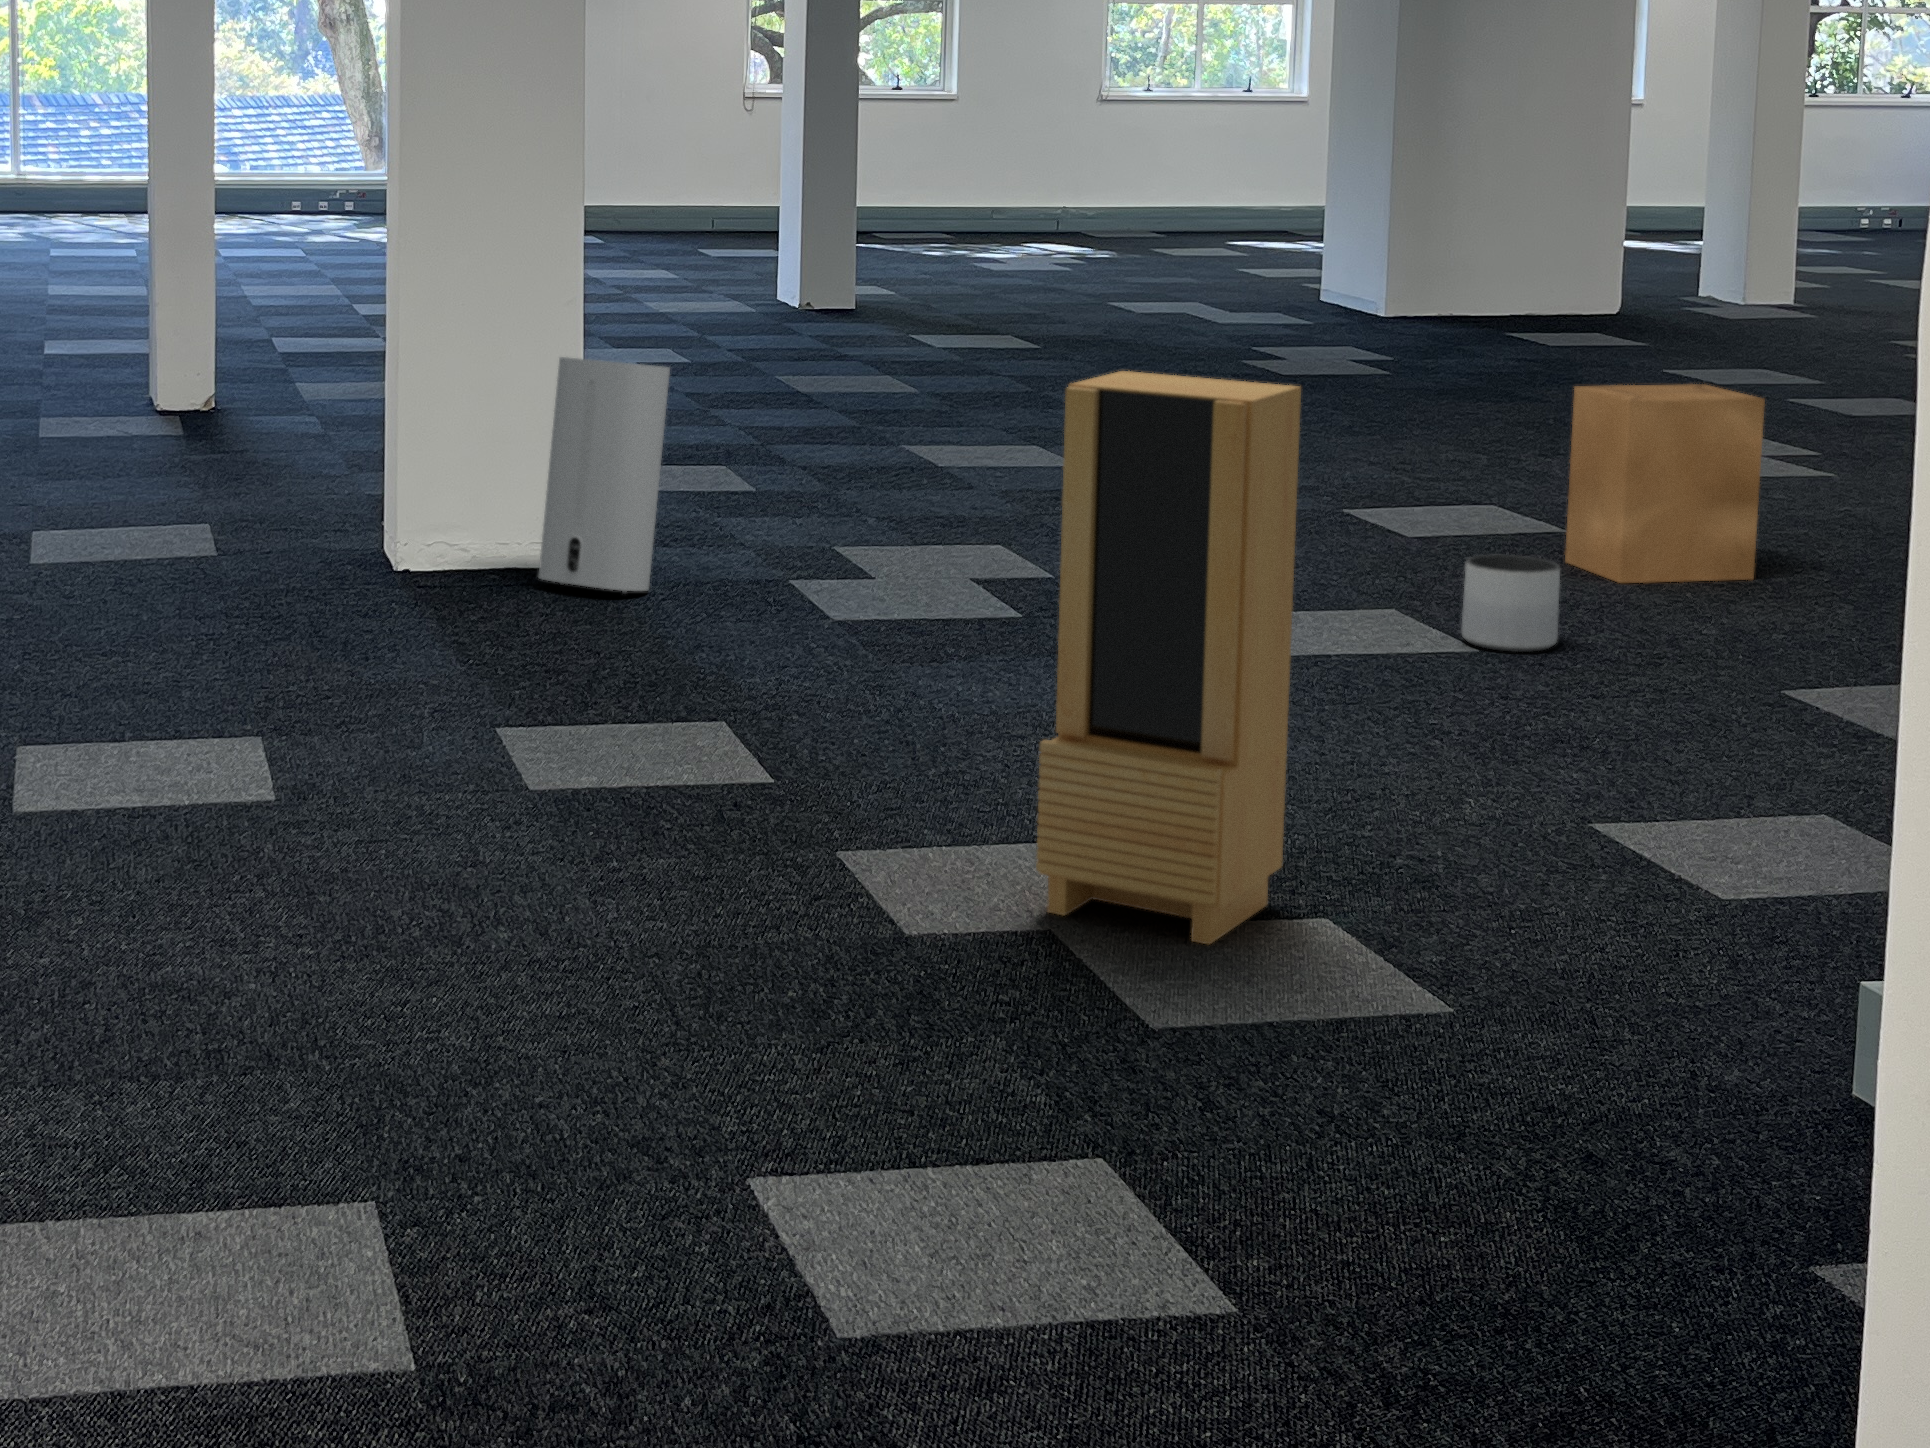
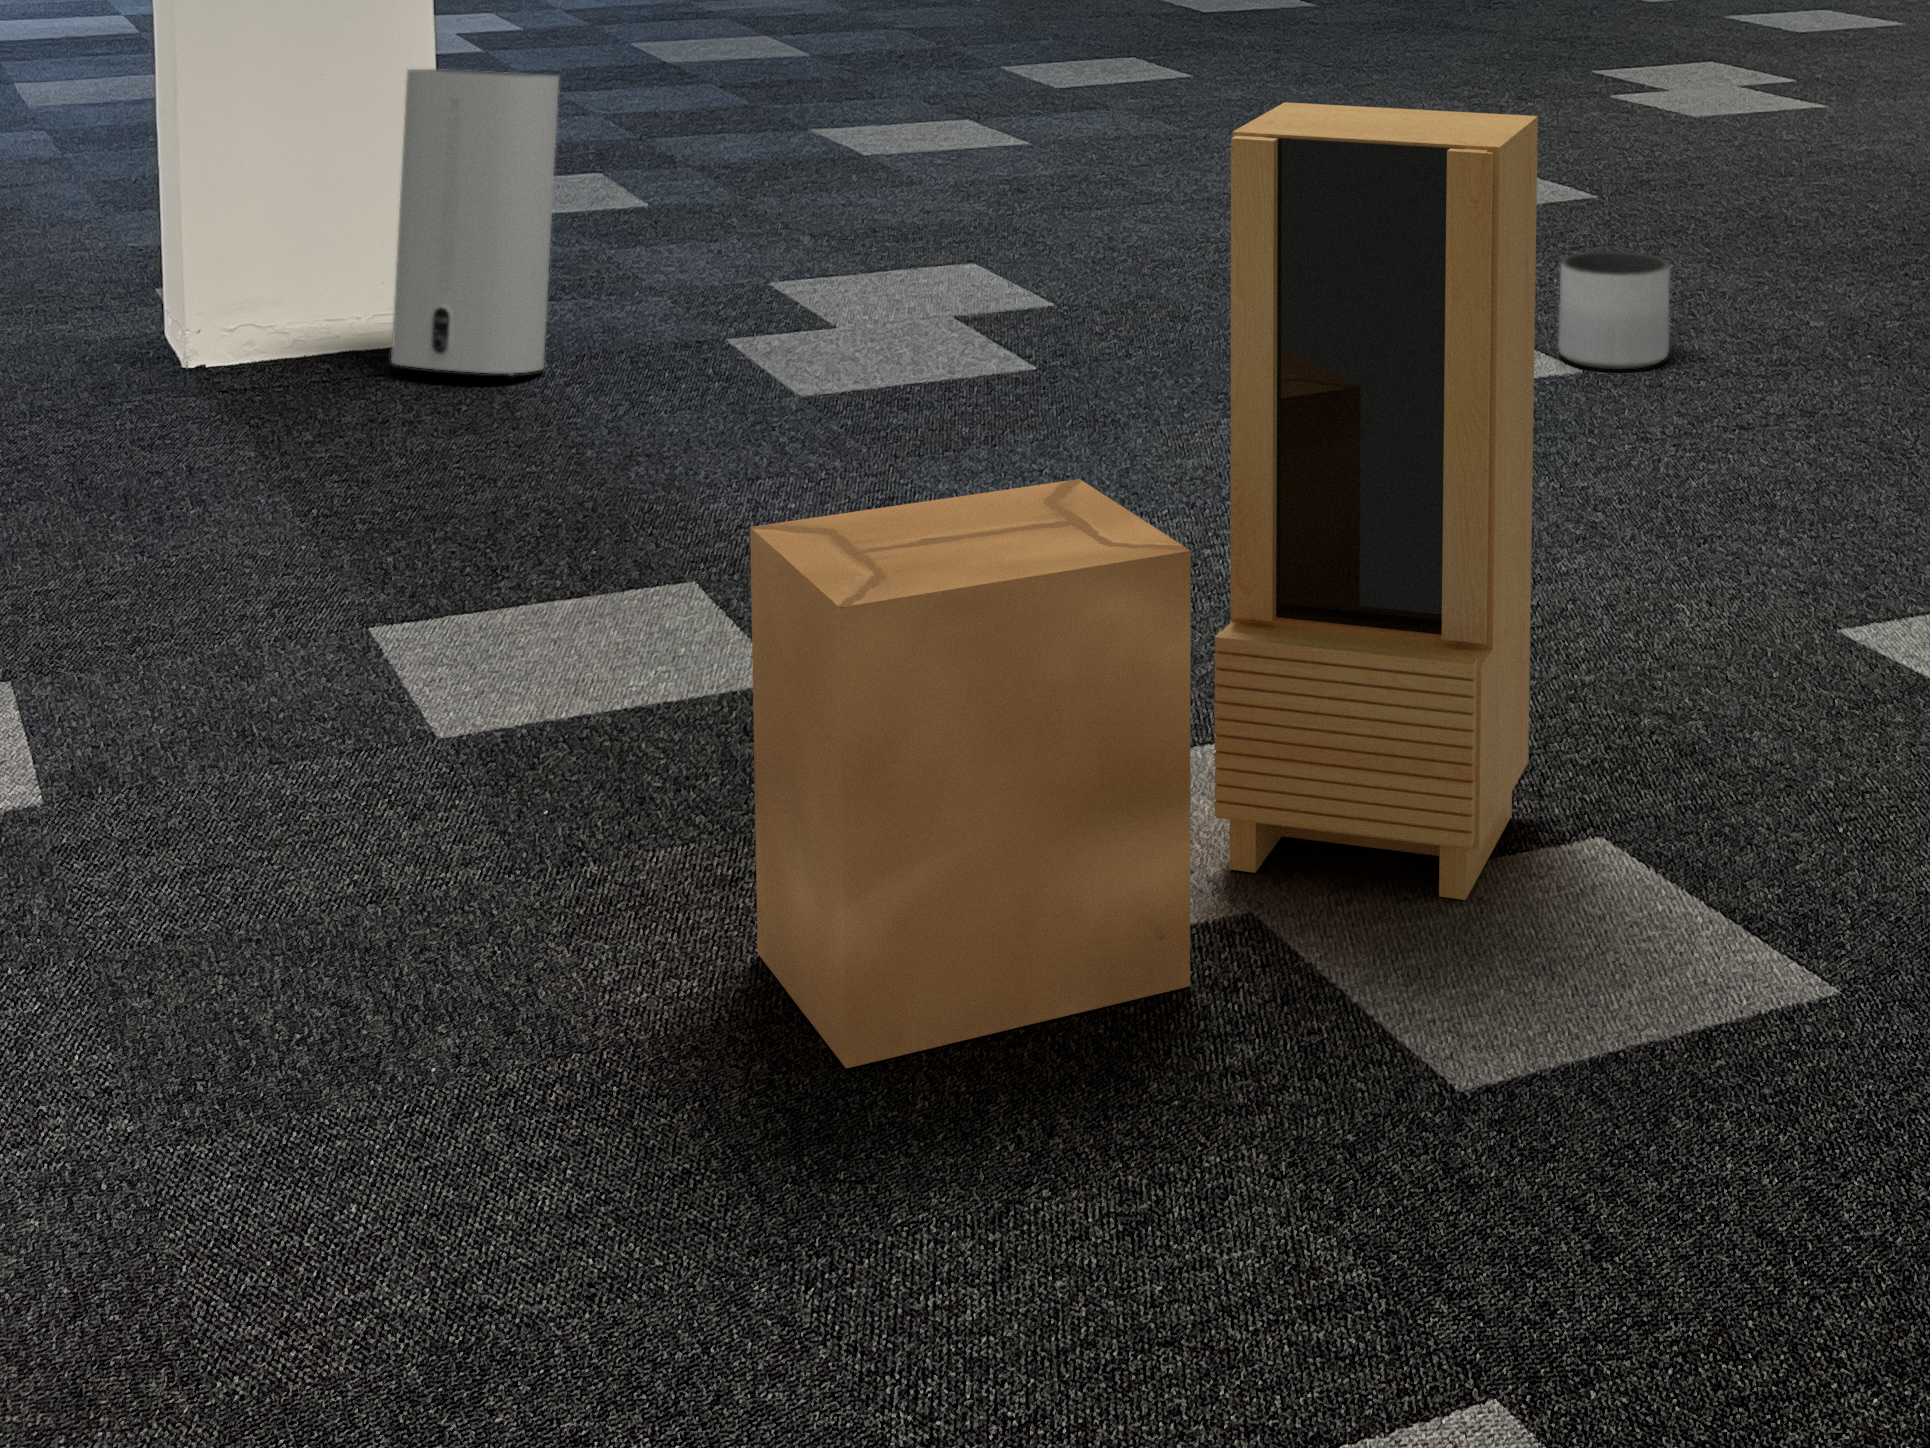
cardboard box: present [1565,384,1765,583] -> present [750,479,1191,1068]

